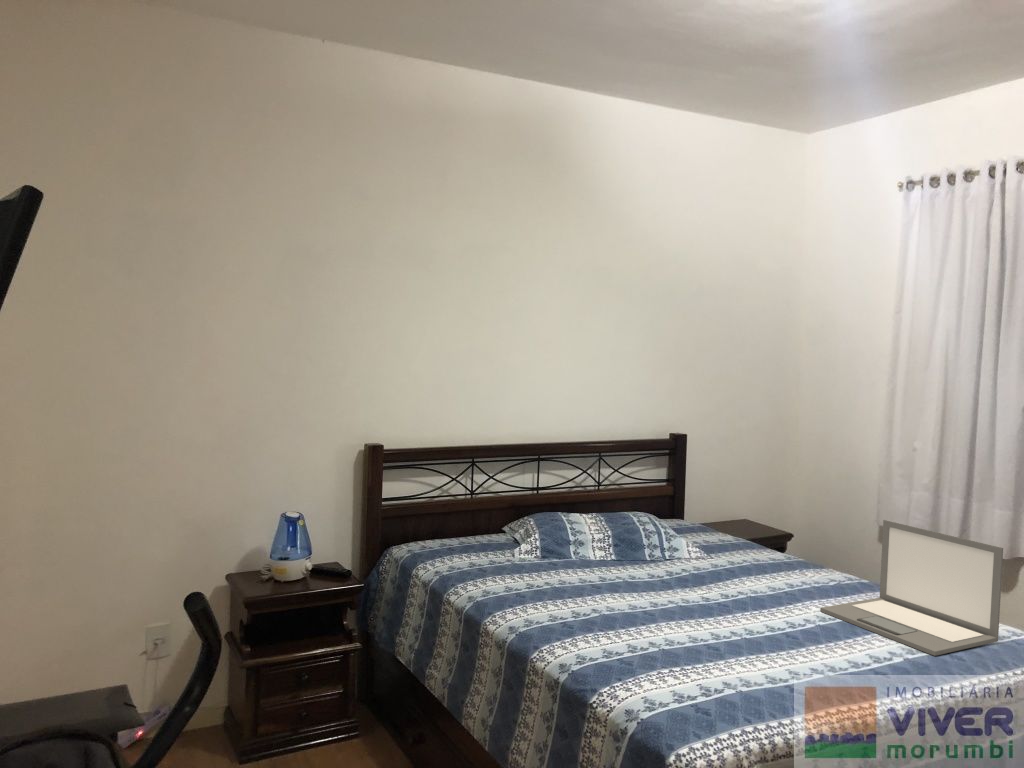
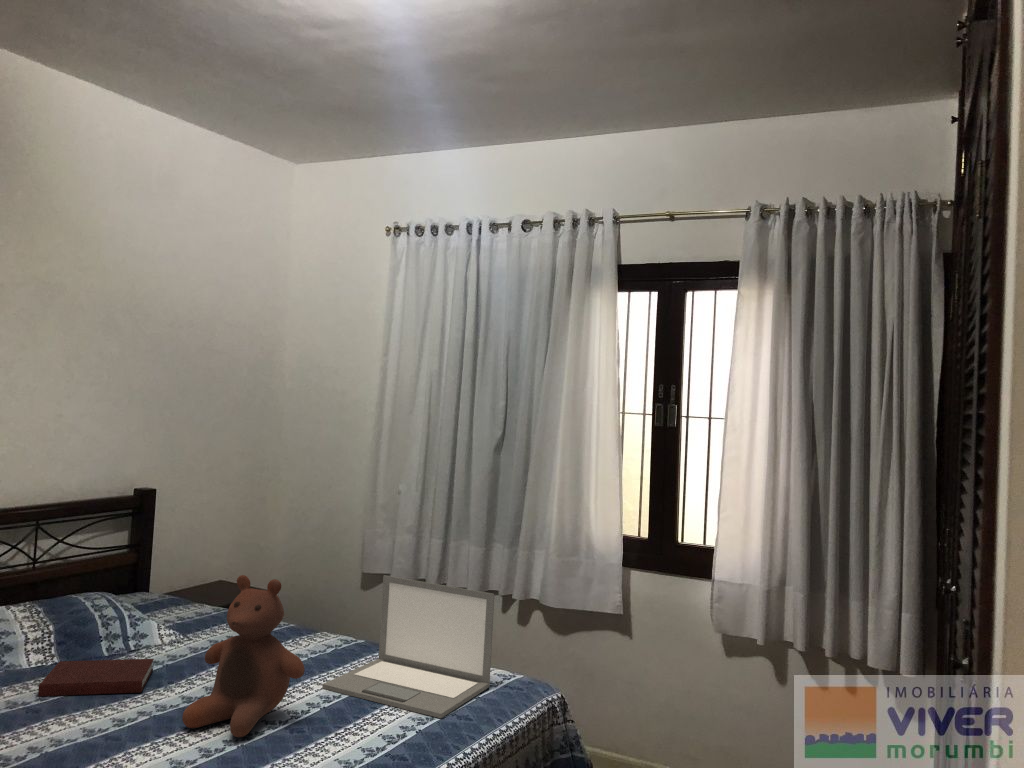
stuffed bear: none [699,502,799,631] -> present [182,575,305,738]
notebook: none [601,557,682,588] -> present [38,659,154,696]

